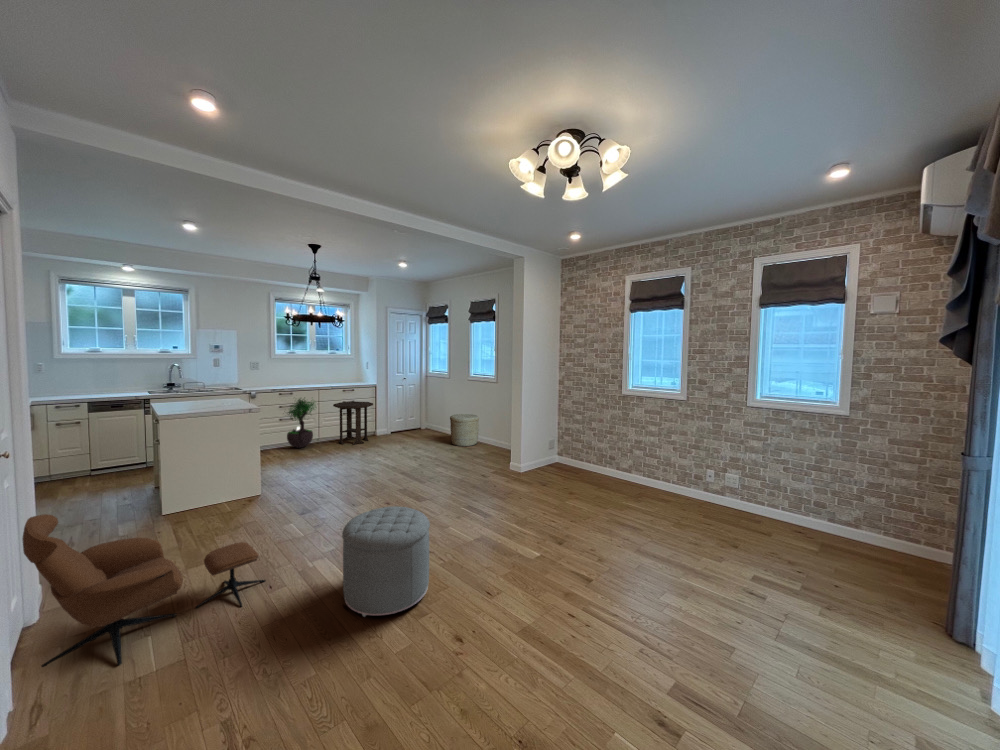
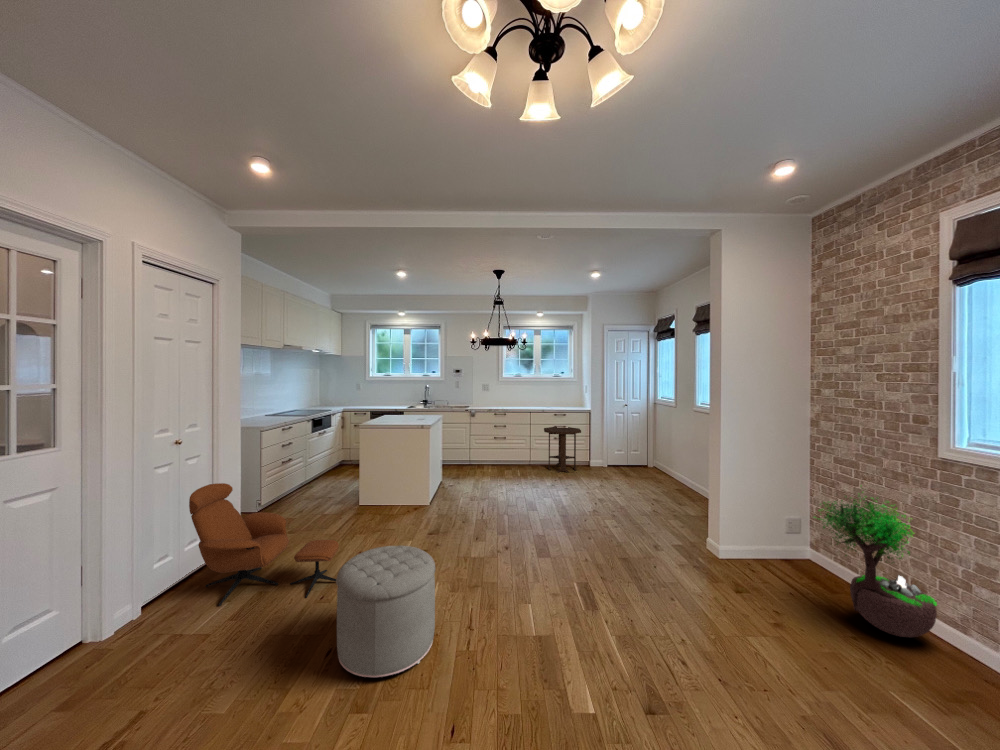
potted tree: present [287,399,314,448] -> present [814,492,937,637]
woven basket: present [450,414,479,446] -> none [661,454,703,499]

